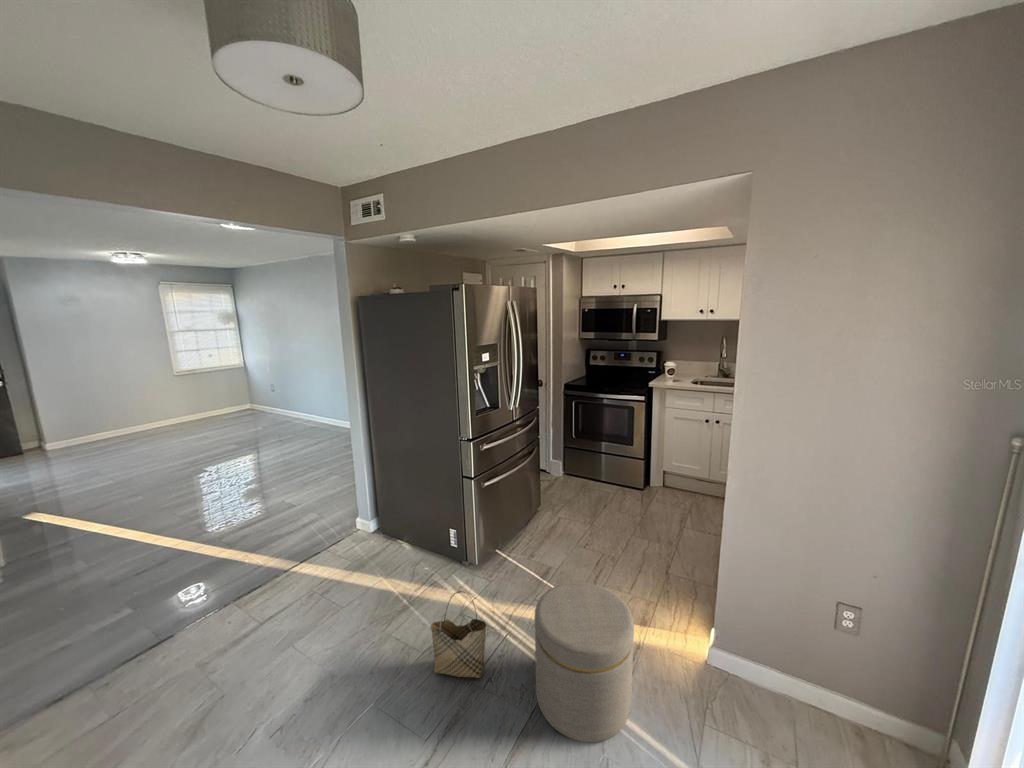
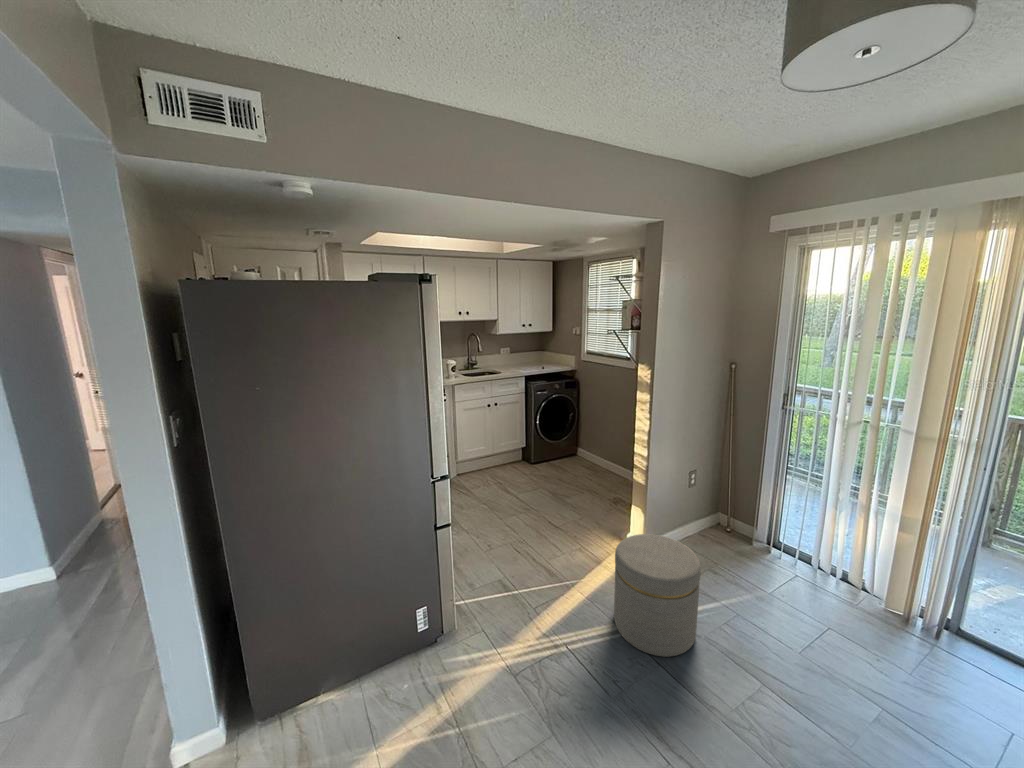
woven basket: present [430,591,487,678] -> none [573,621,615,728]

